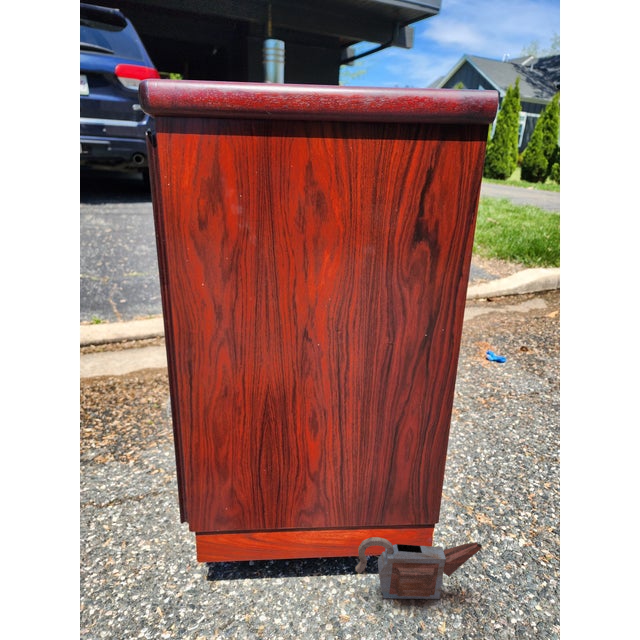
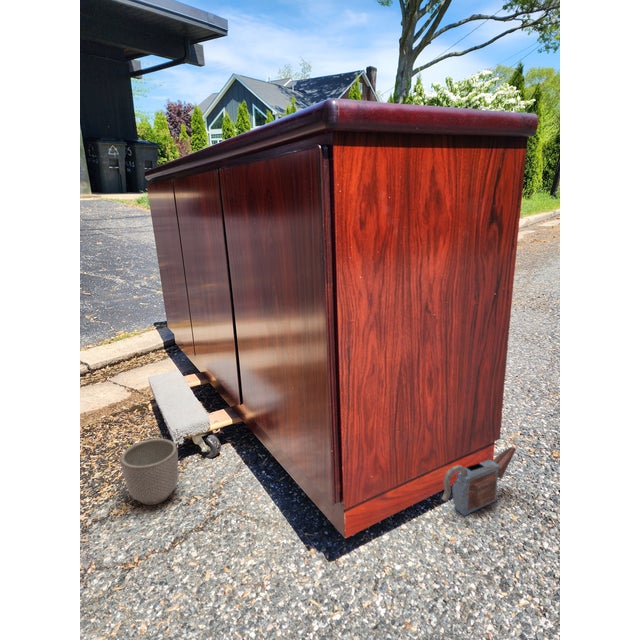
planter: none [97,401,151,462] -> present [121,439,178,505]

